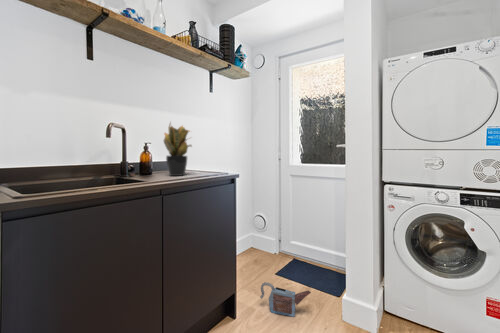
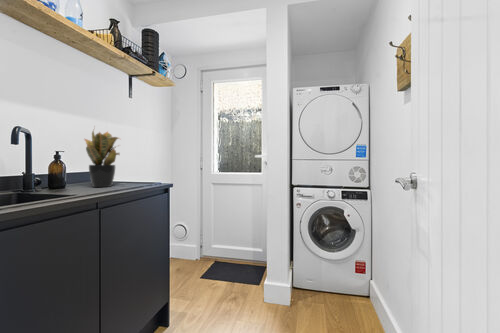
watering can: present [260,282,311,317] -> none [192,284,240,313]

